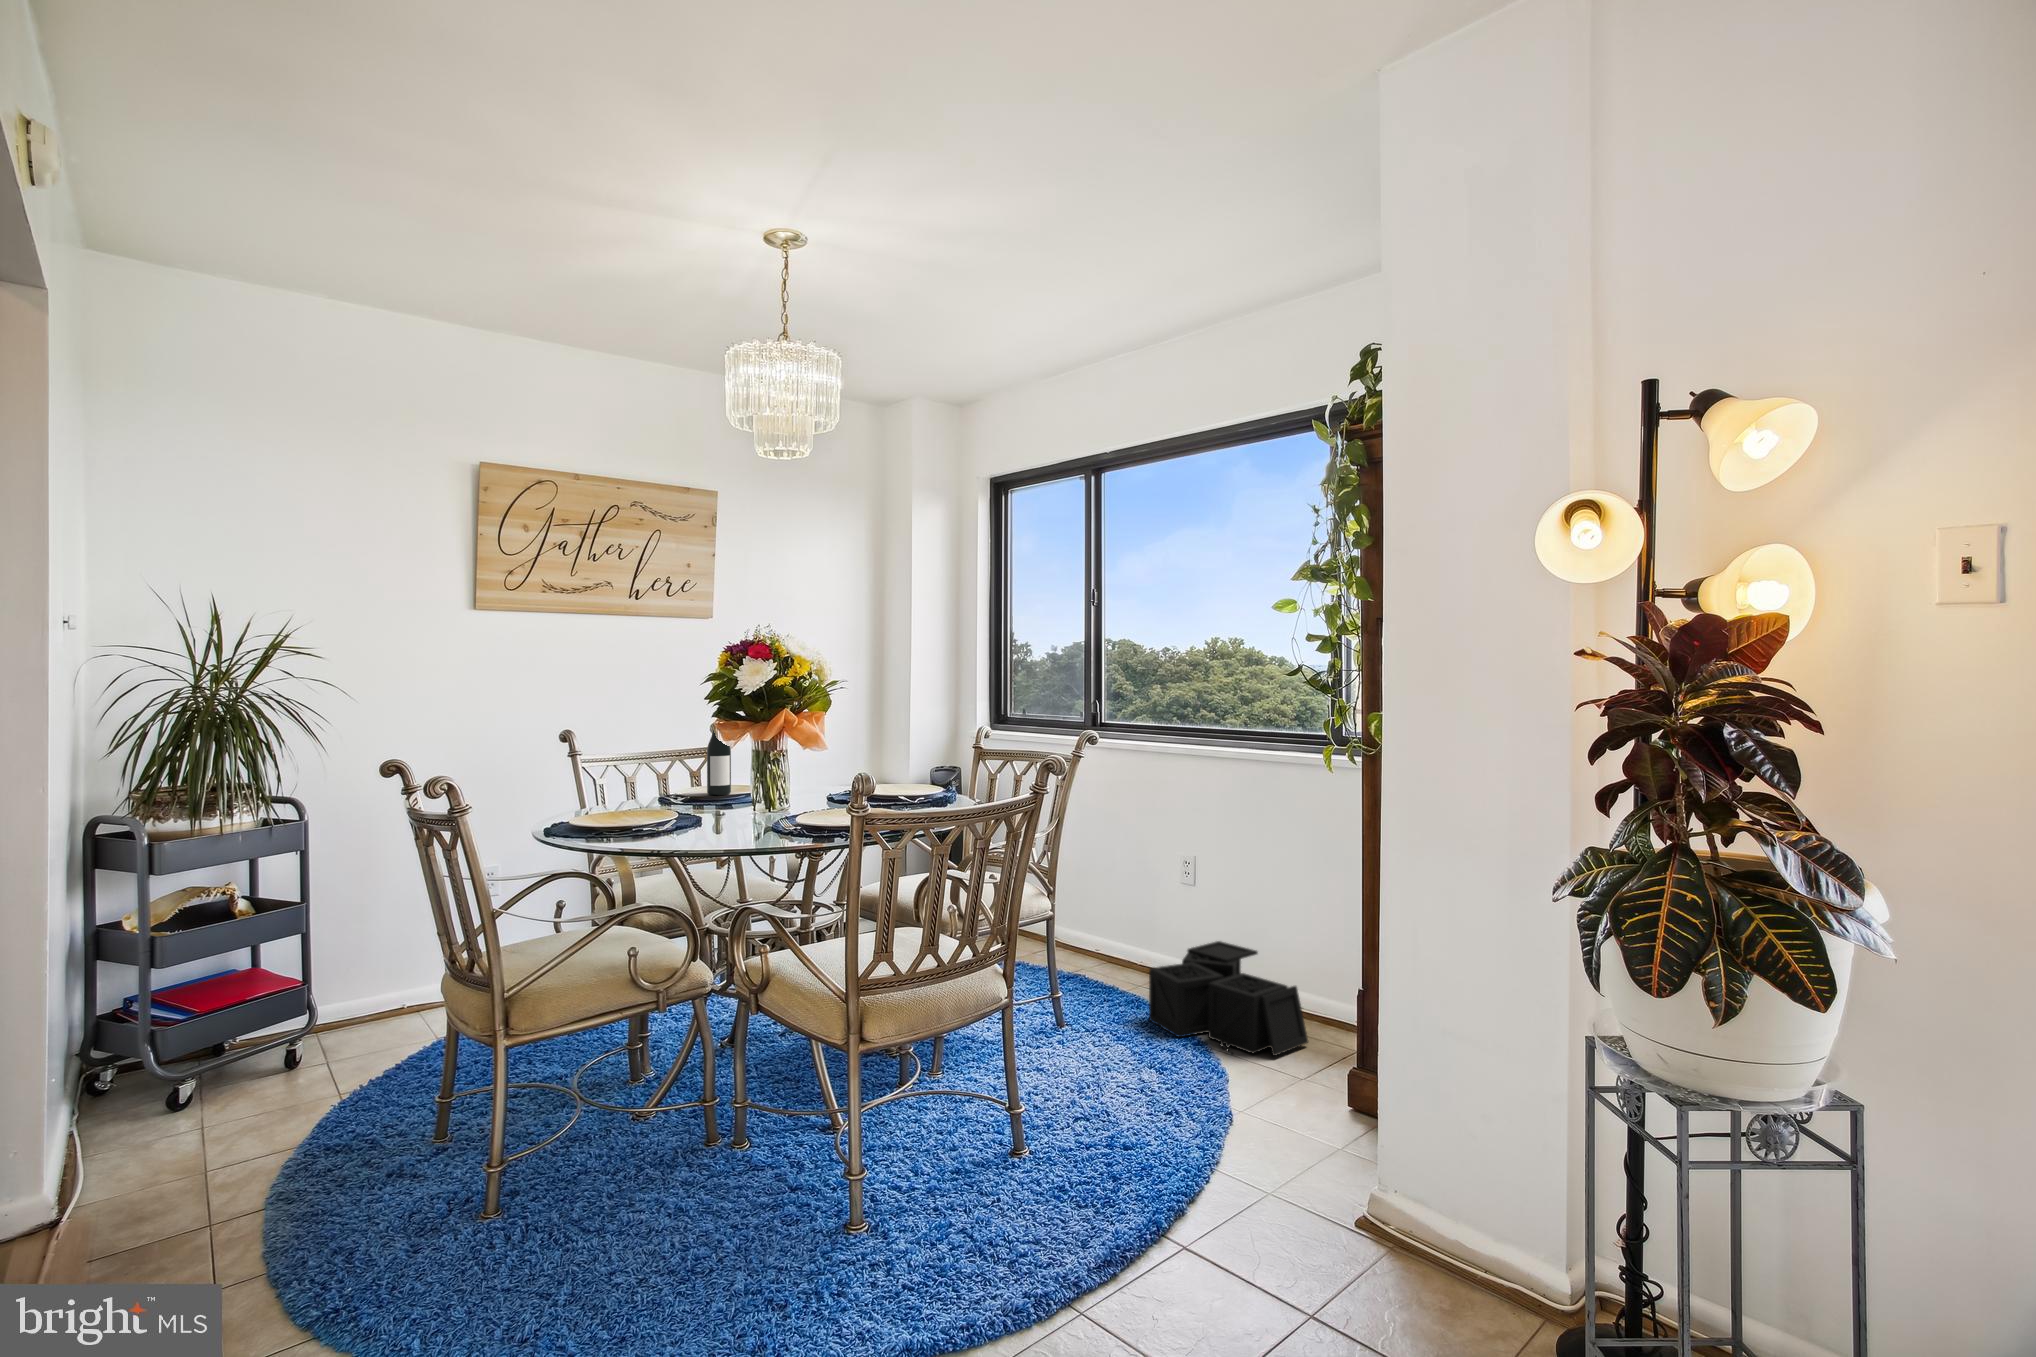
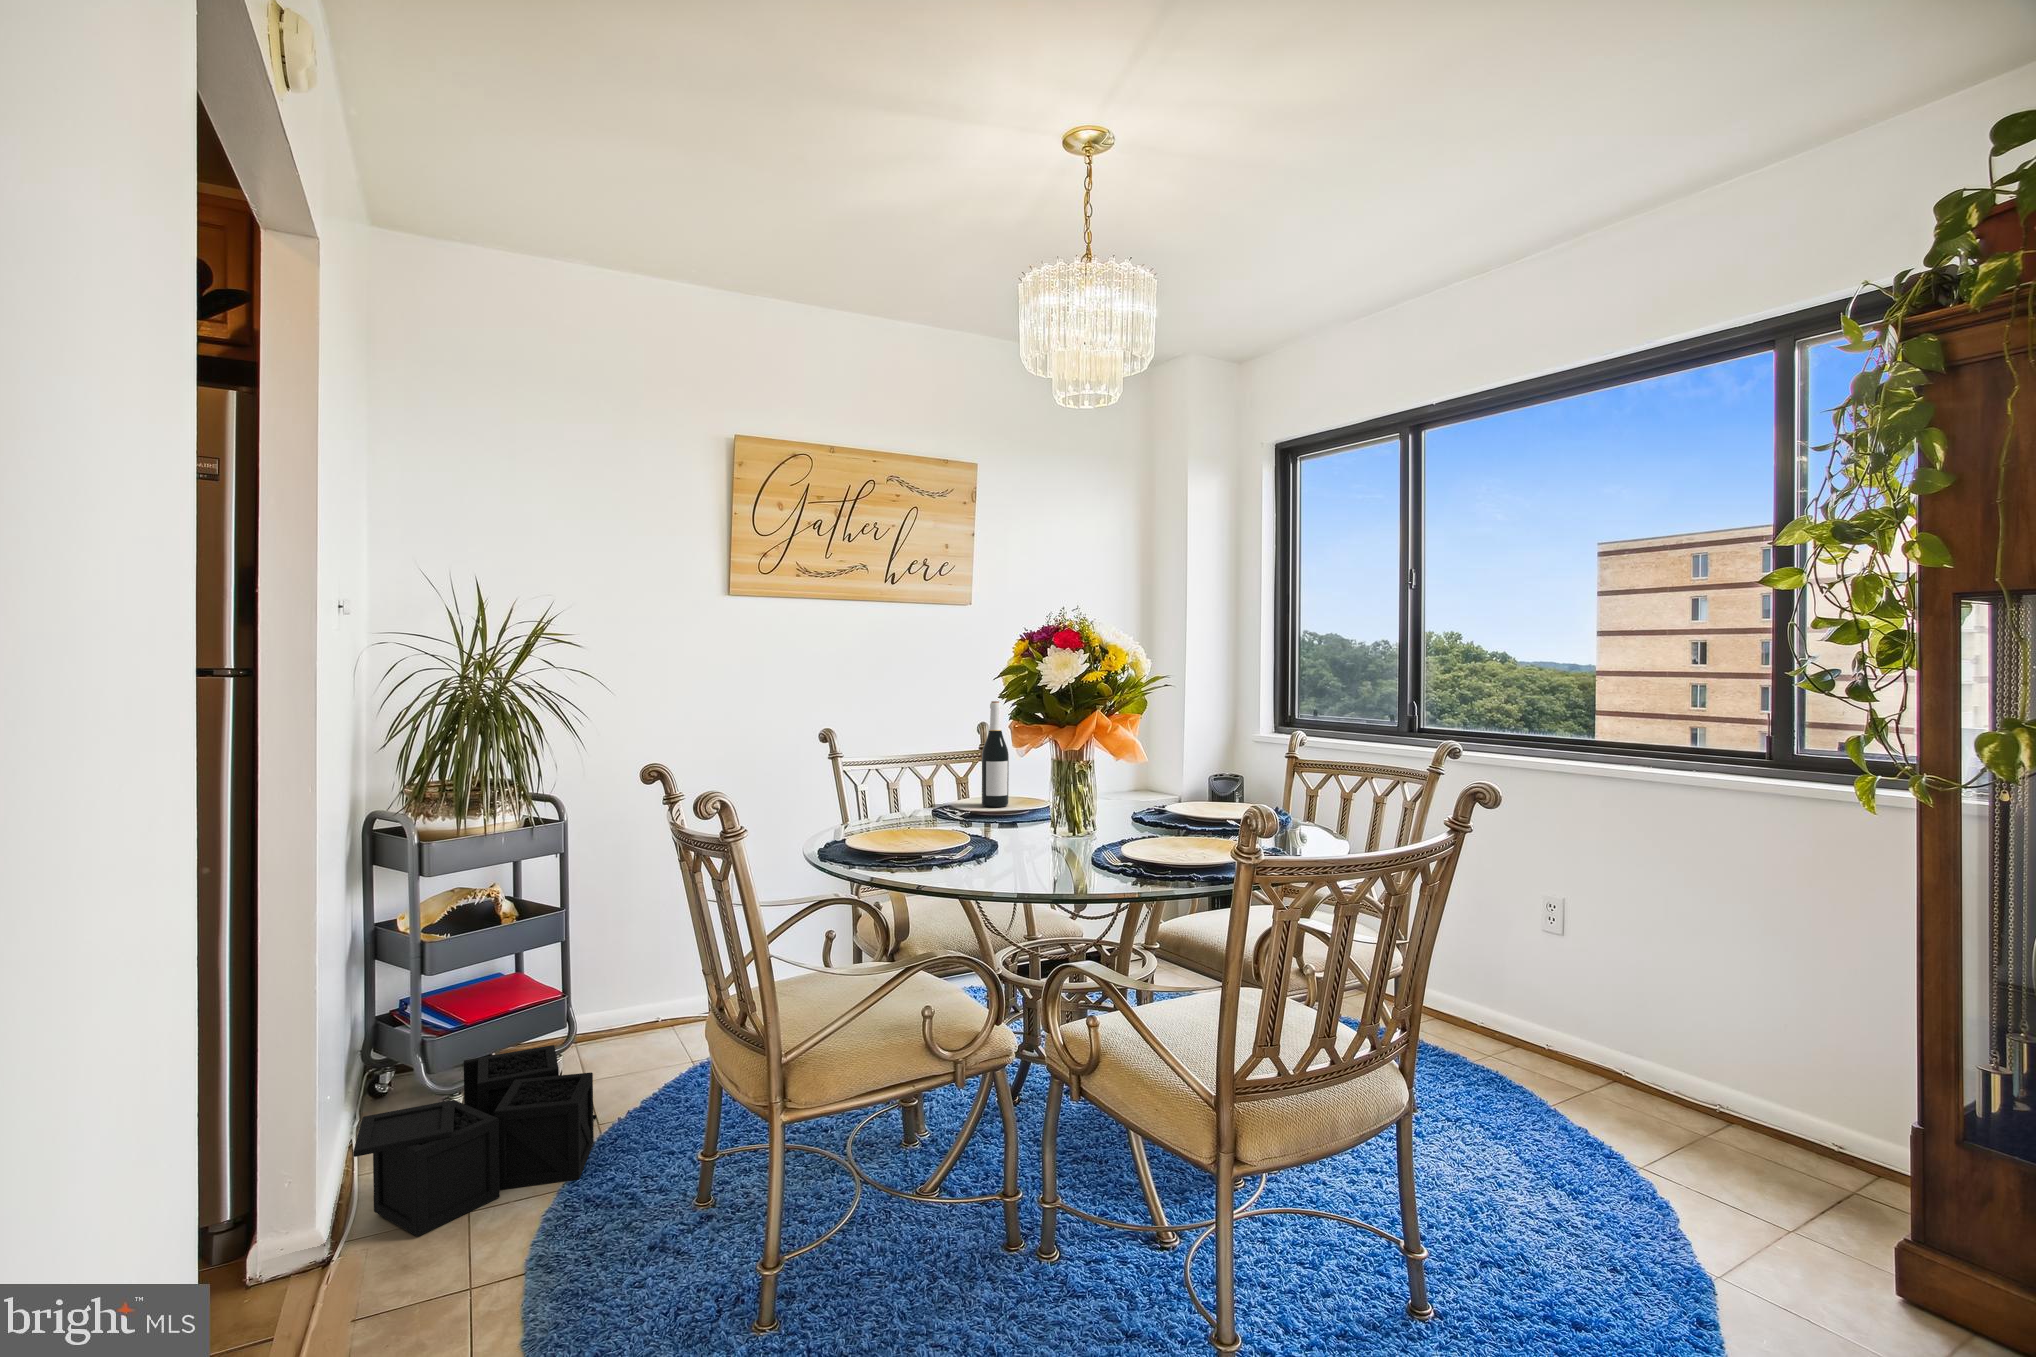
storage bin: present [1149,941,1308,1056] -> present [353,1045,597,1236]

